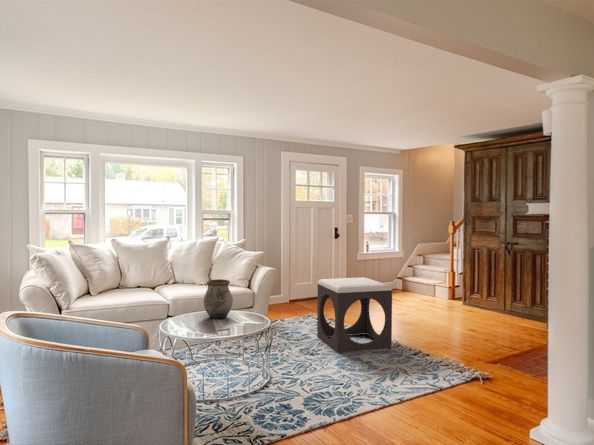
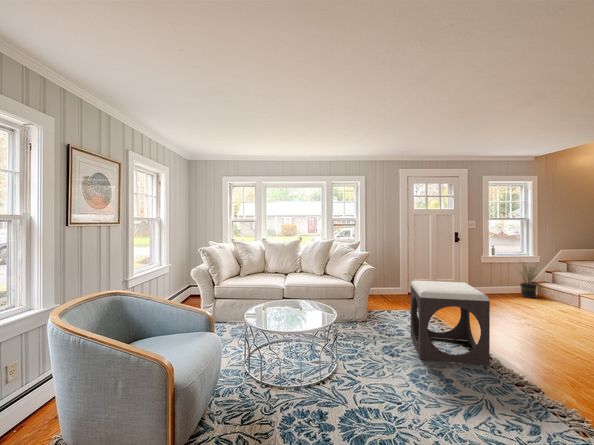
potted plant: none [385,254,408,293] -> present [520,265,537,298]
vase: present [203,279,233,319] -> none [287,274,312,309]

